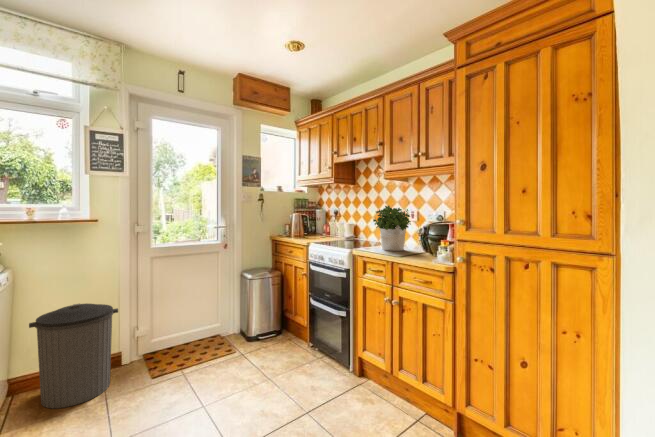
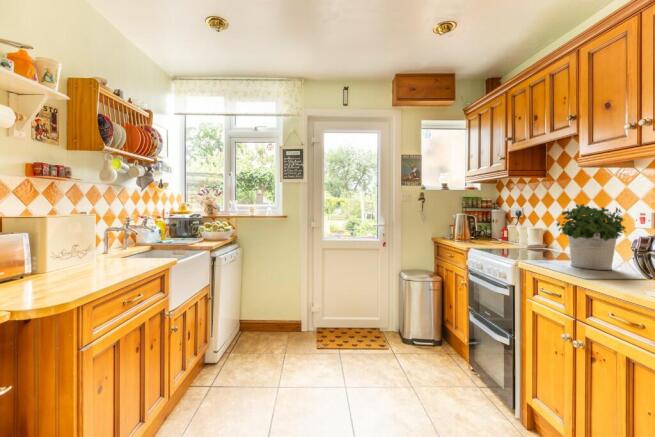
trash can: present [29,303,118,408] -> none [242,281,294,357]

